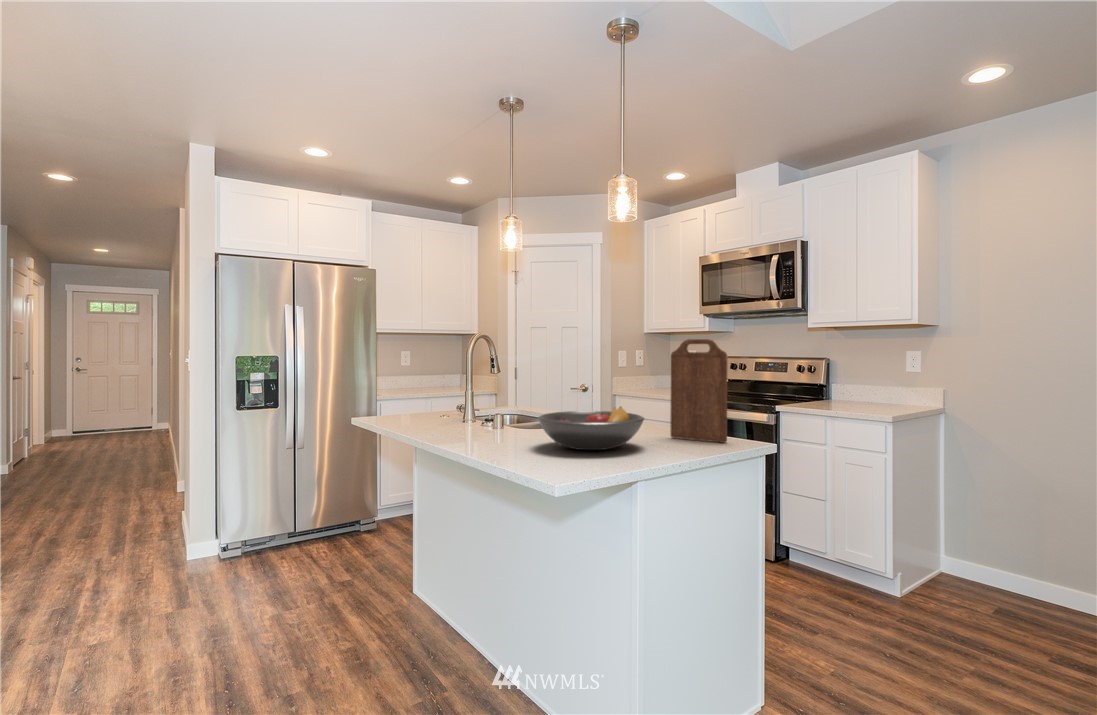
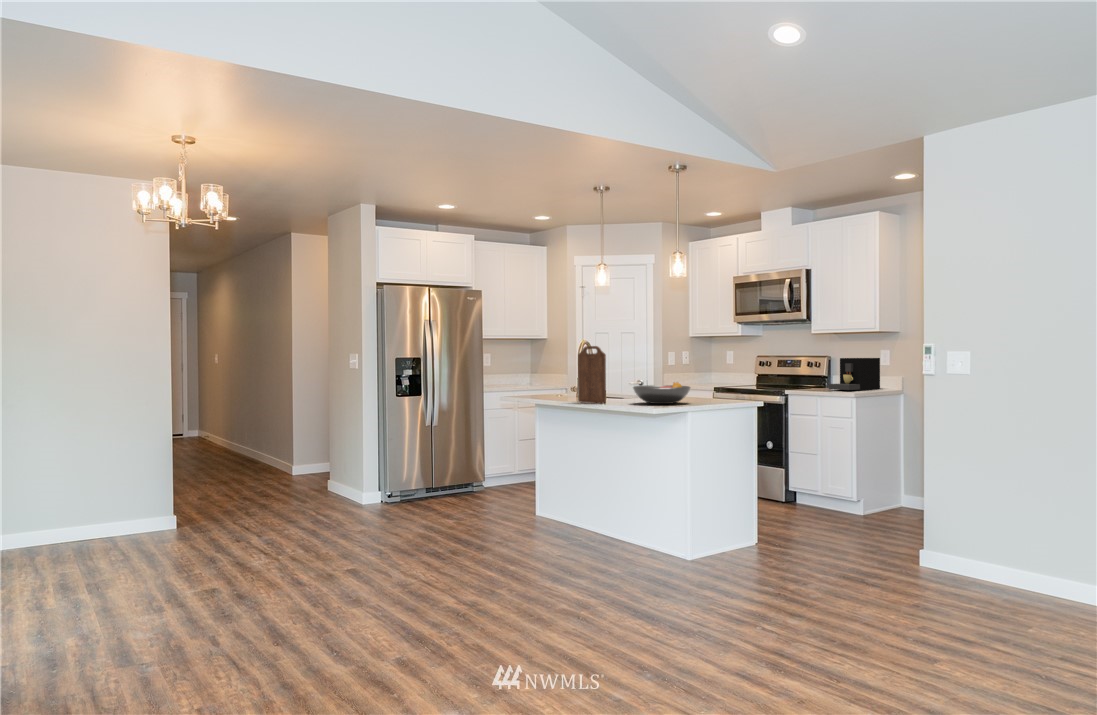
cutting board: present [670,339,727,443] -> present [578,346,606,403]
coffee maker: none [840,362,912,409] -> present [829,358,880,390]

